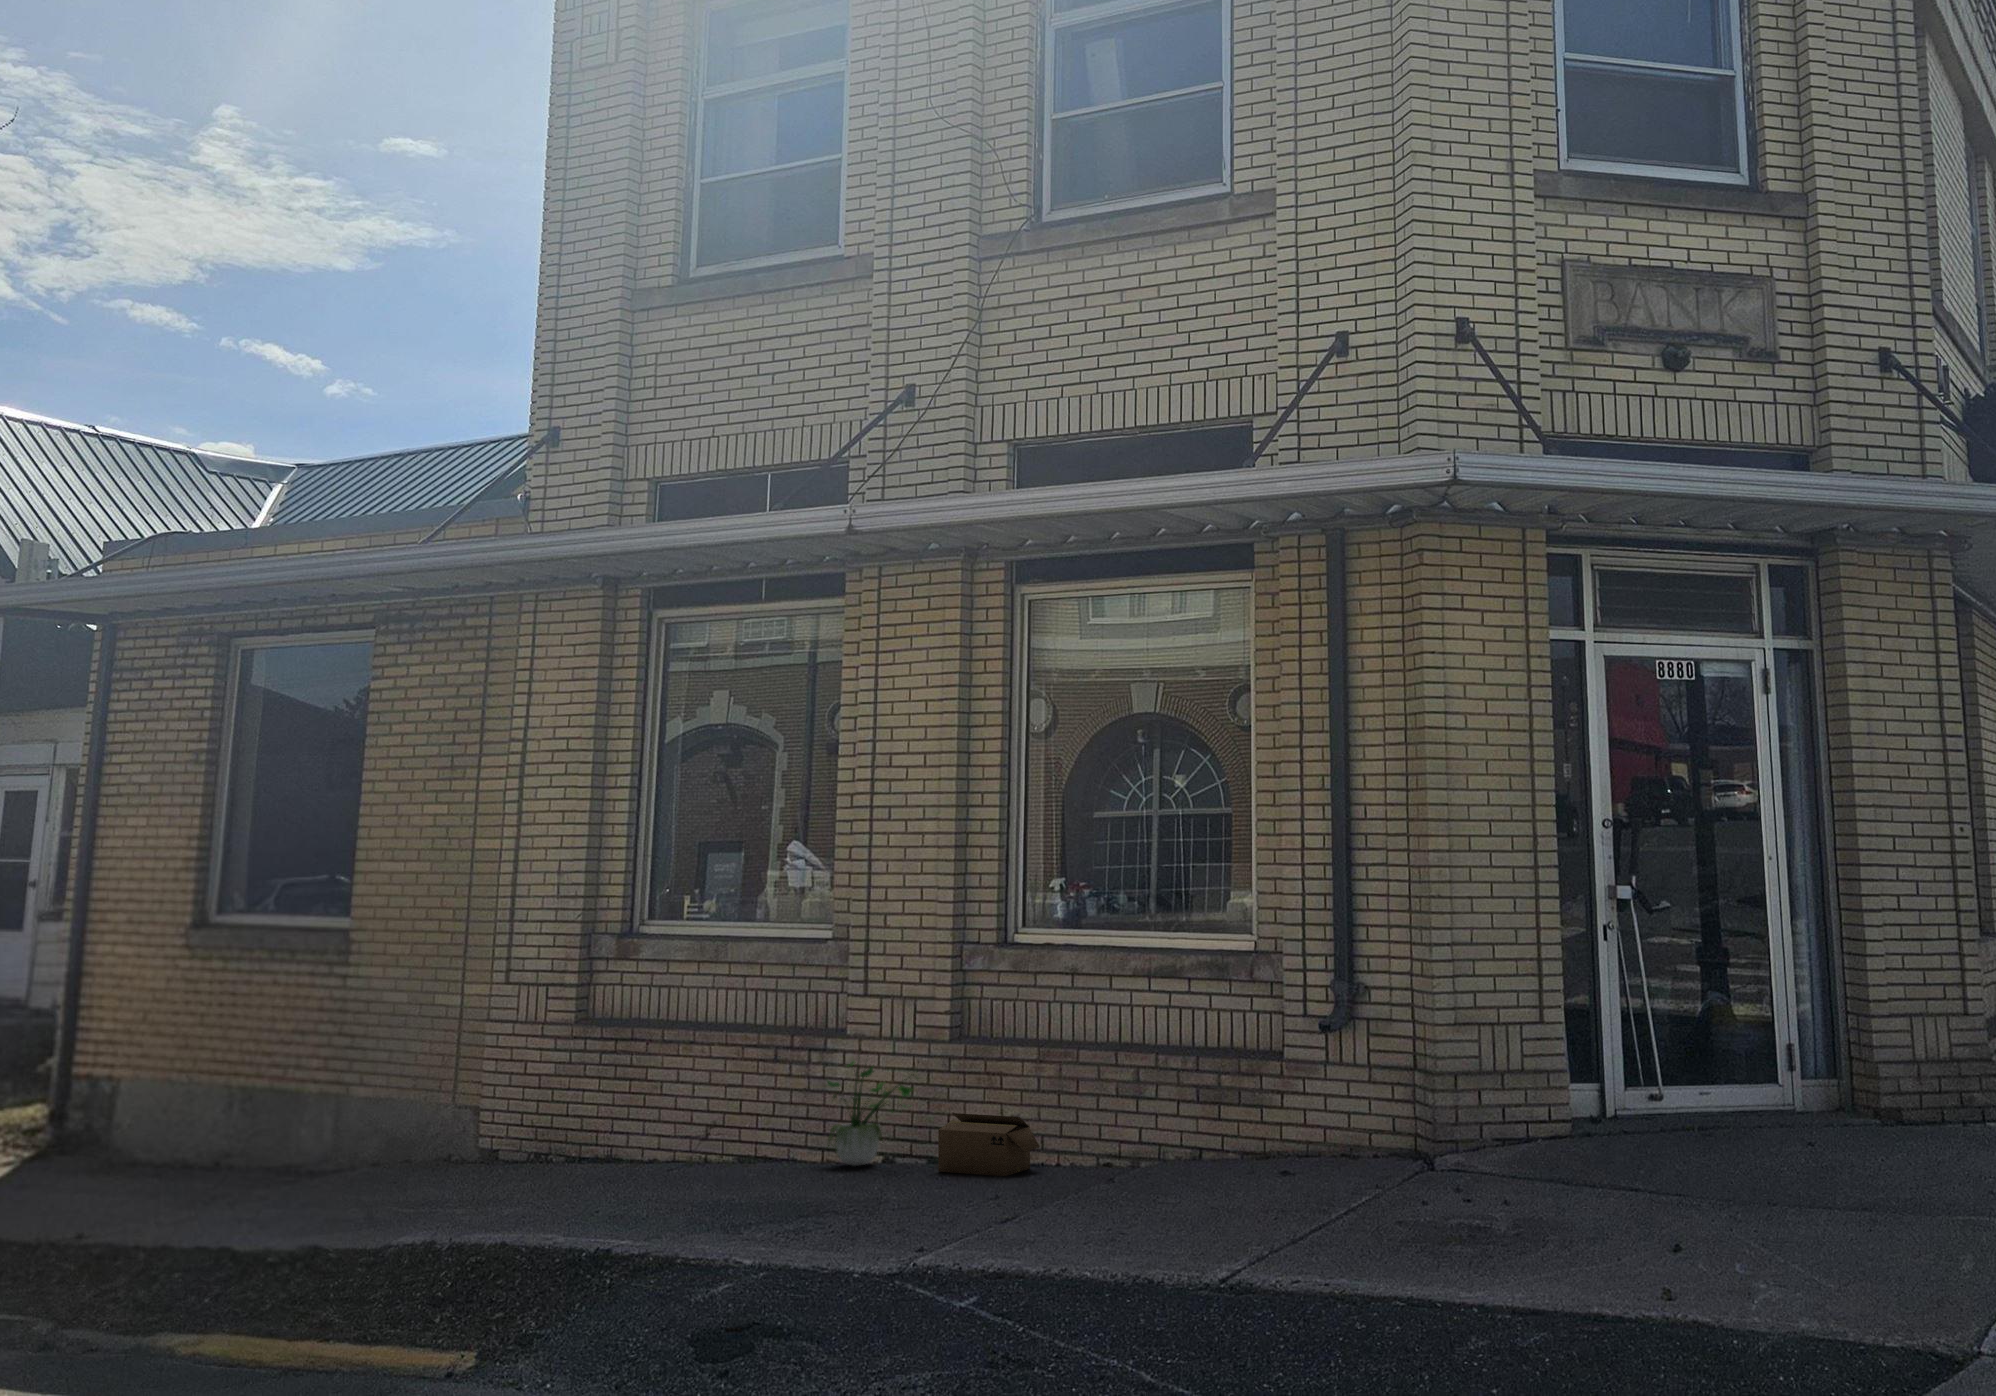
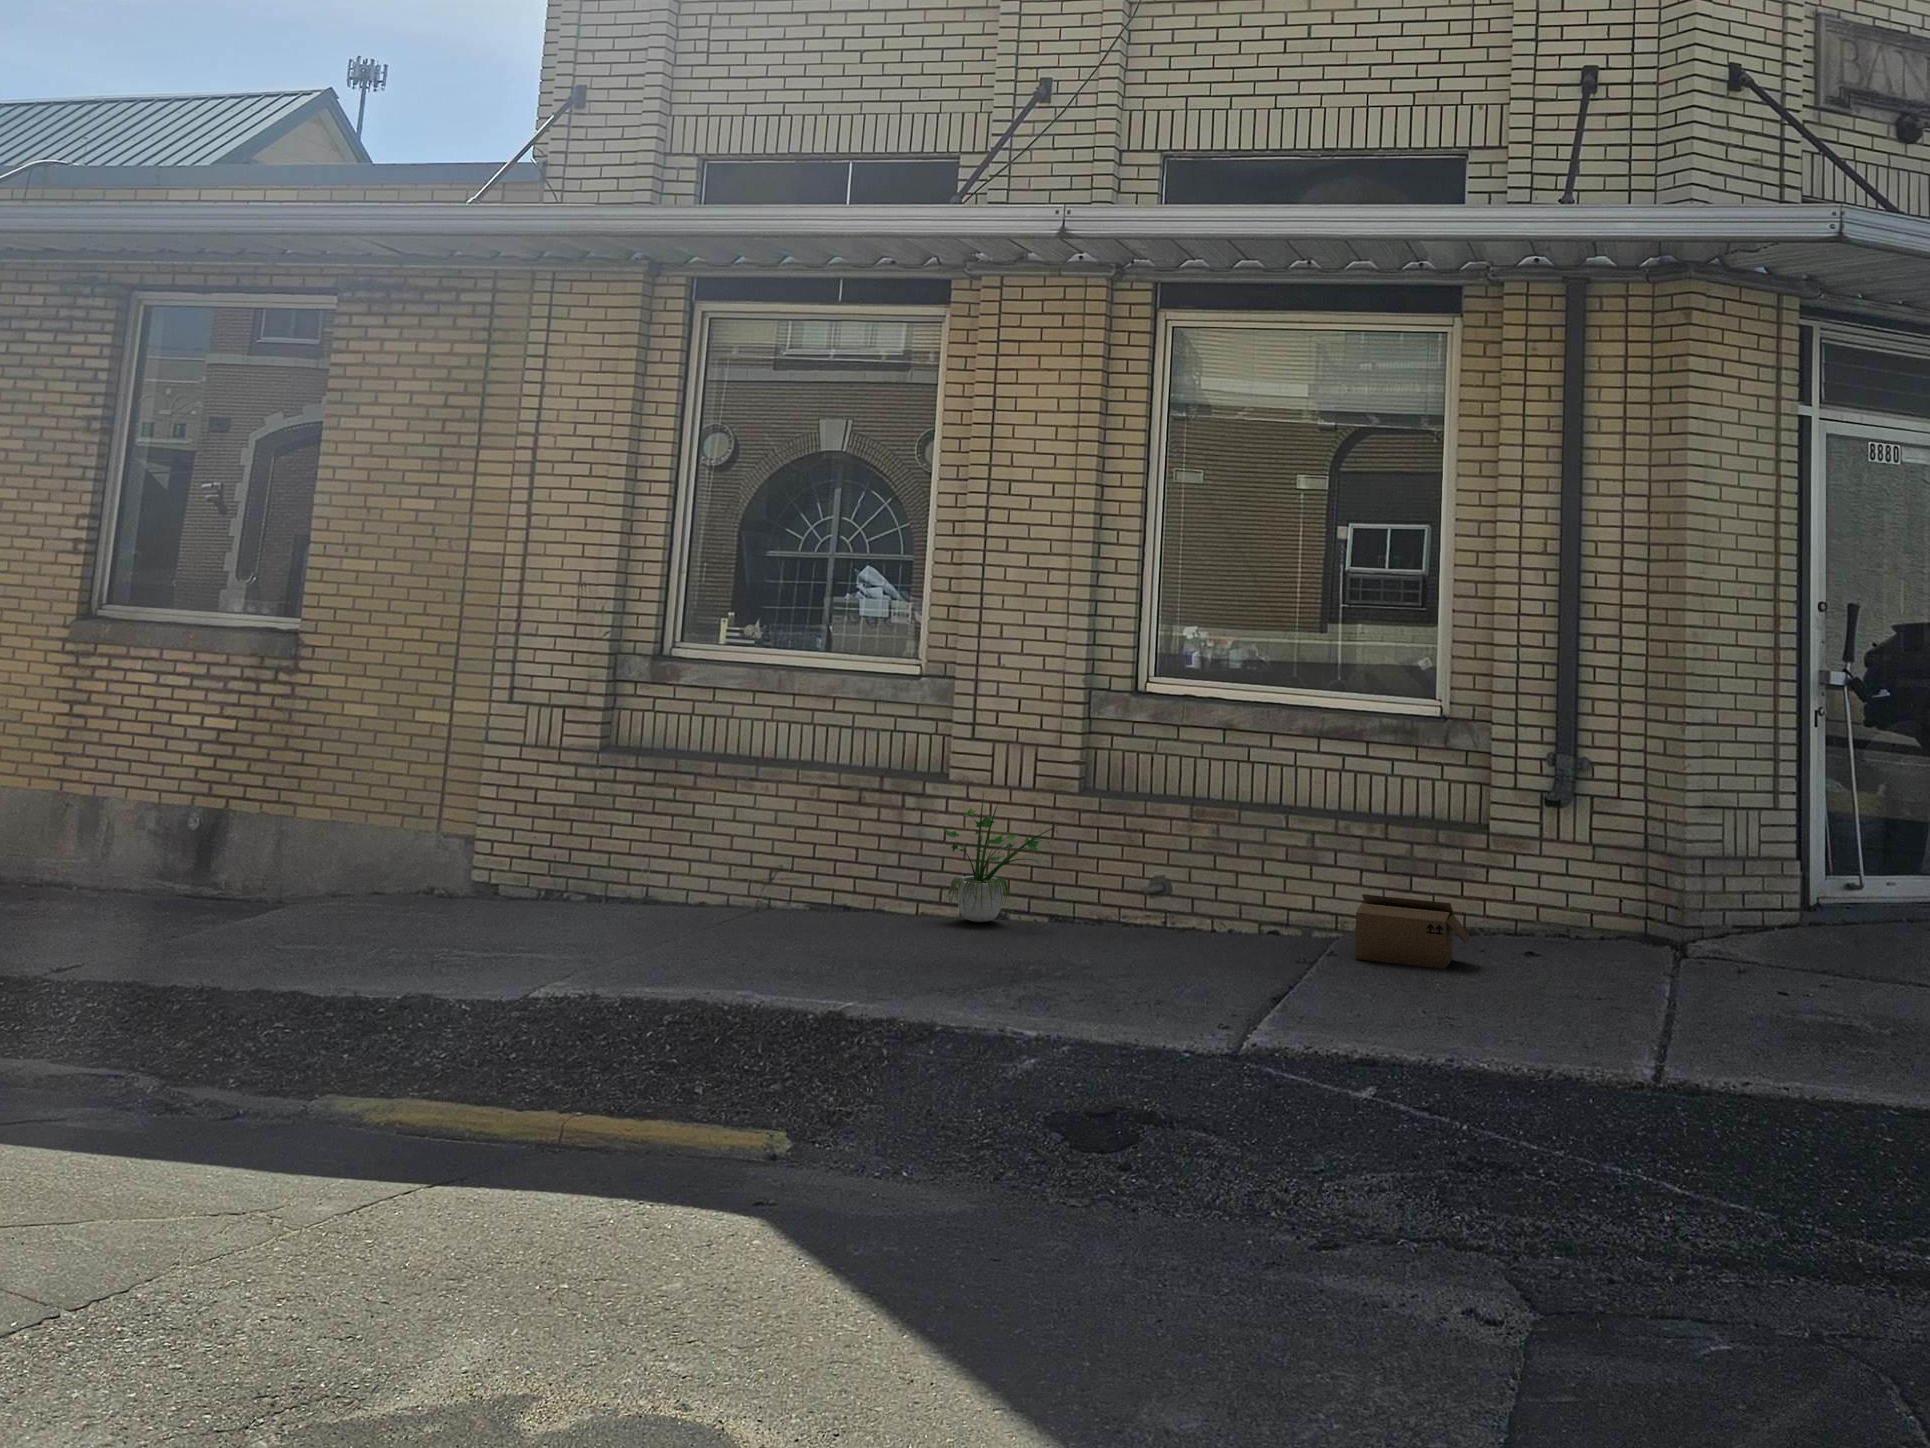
cardboard box: present [938,1113,1040,1176] -> present [1355,894,1470,969]

